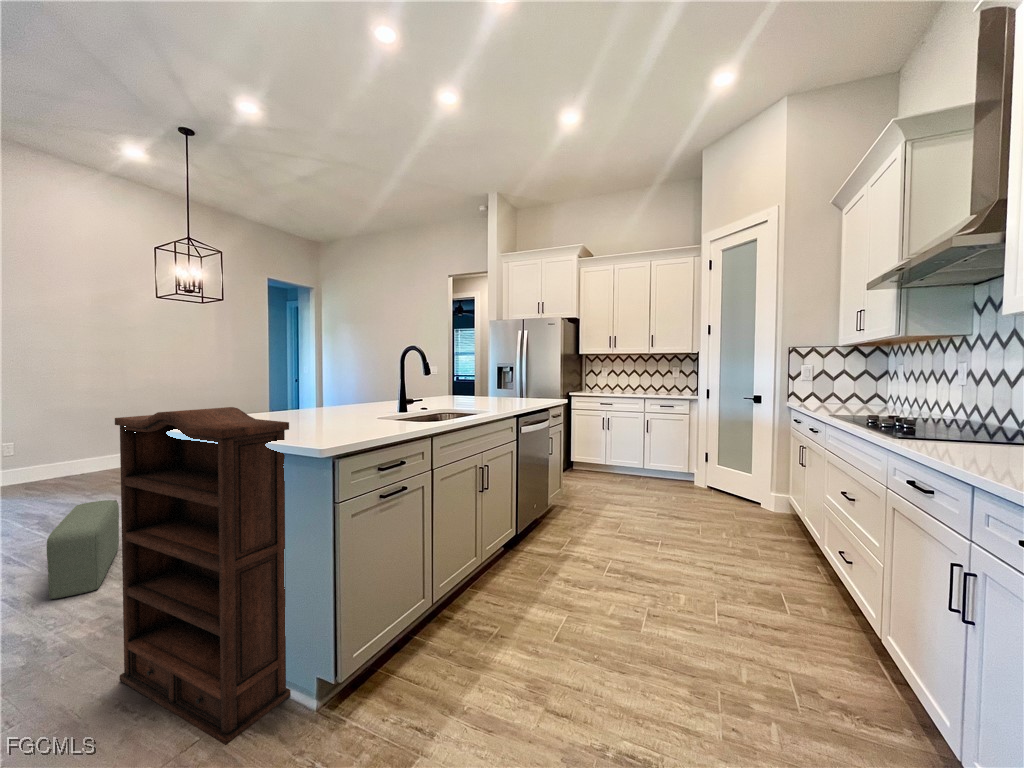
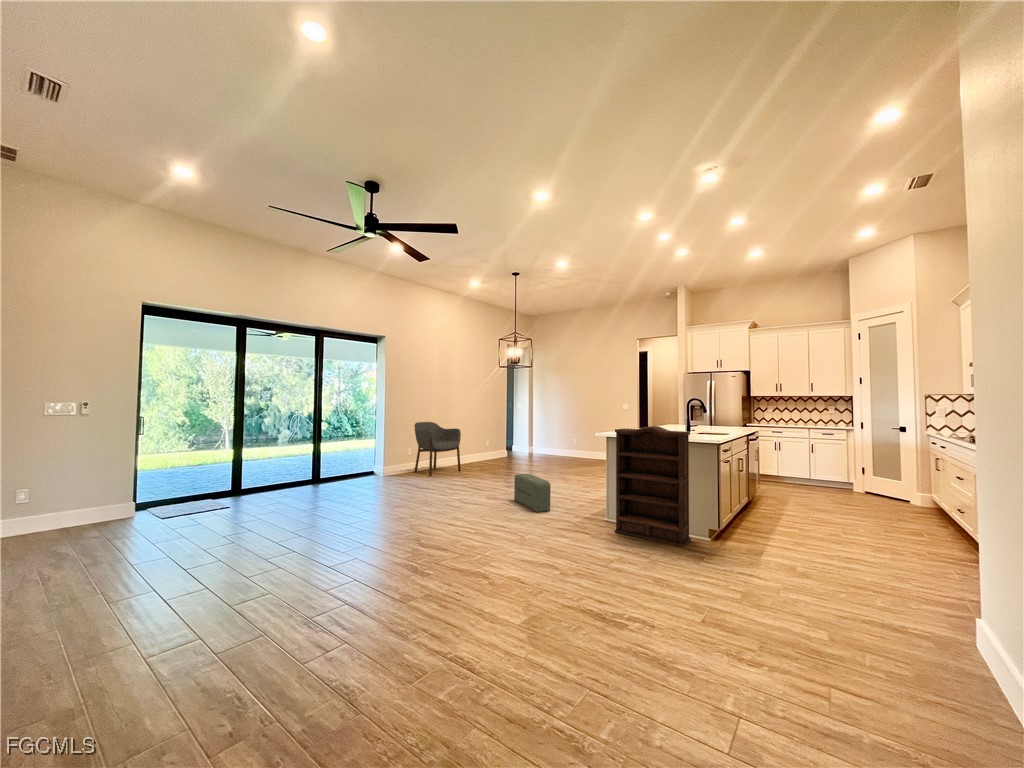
armchair: none [21,395,132,493] -> present [415,422,461,476]

